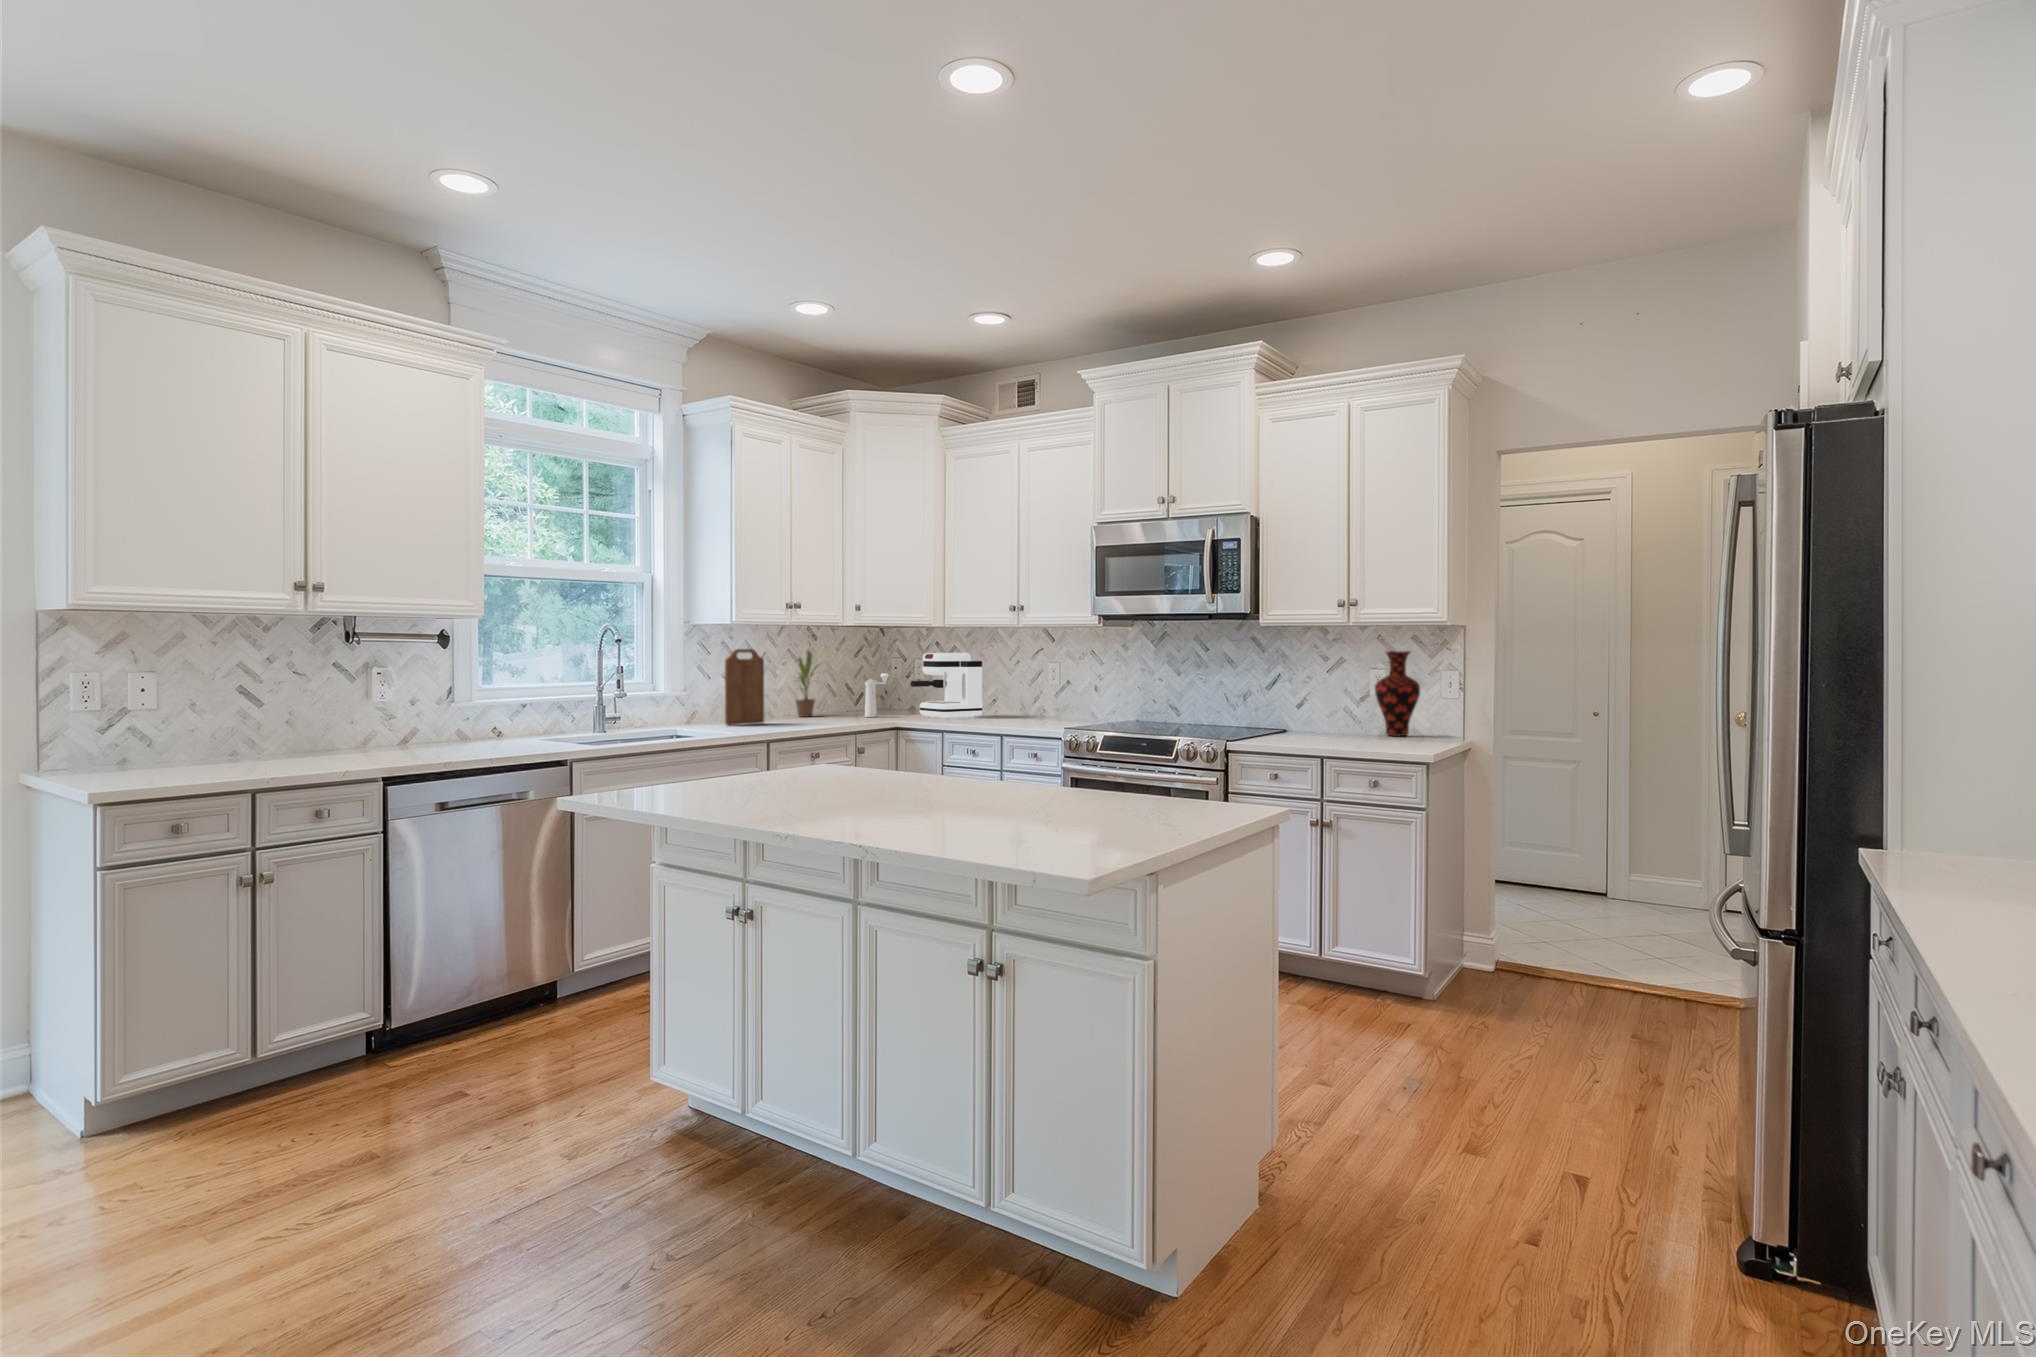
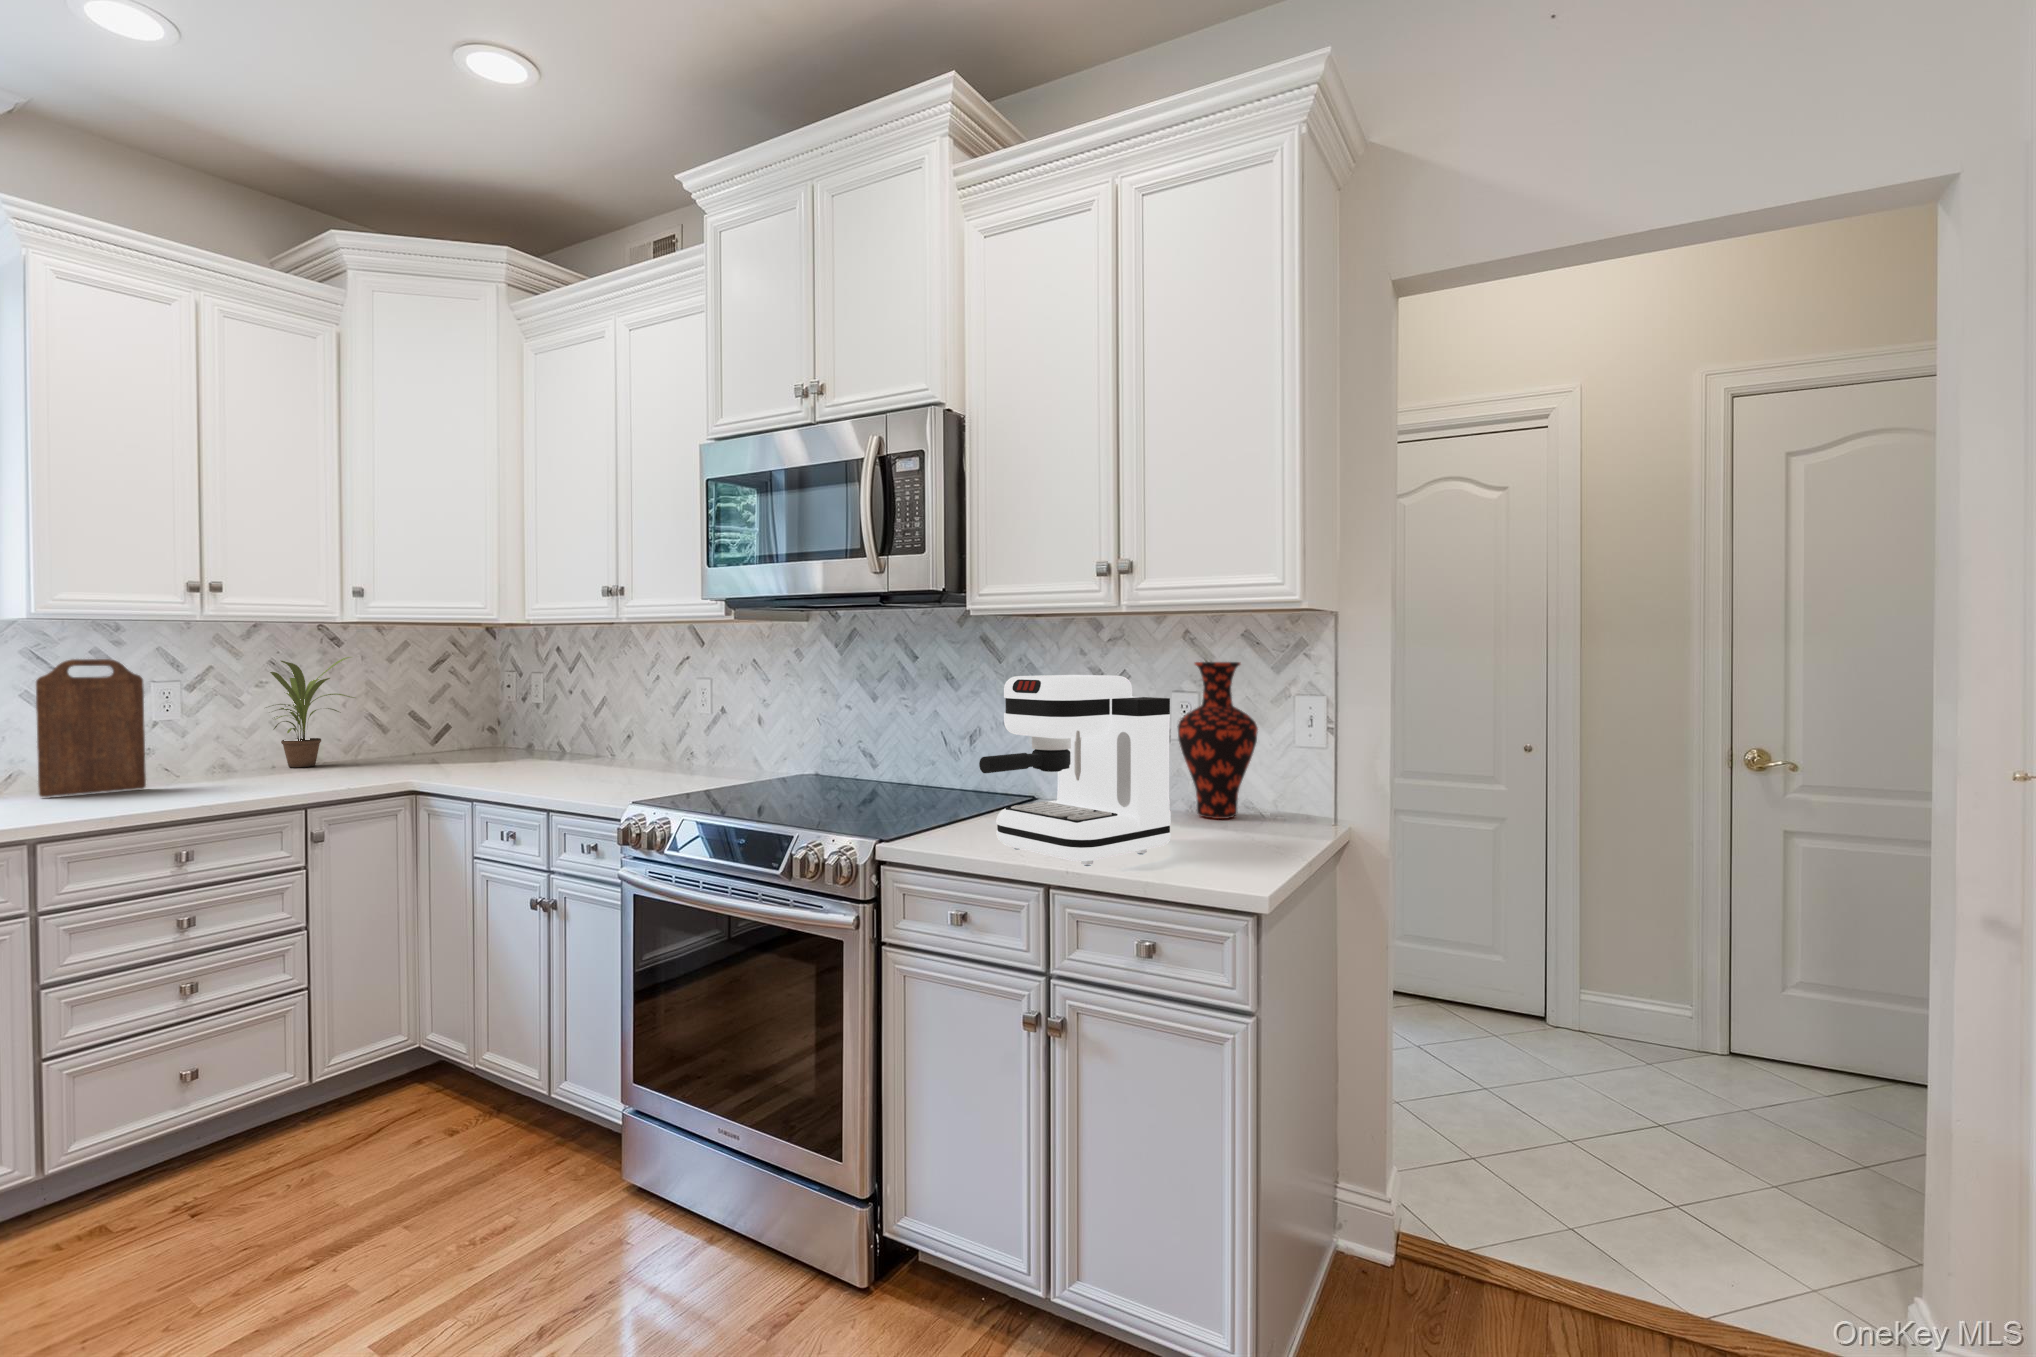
coffee maker: present [911,653,983,719] -> present [979,675,1171,865]
pepper mill: present [865,673,889,717] -> none [396,696,450,768]

